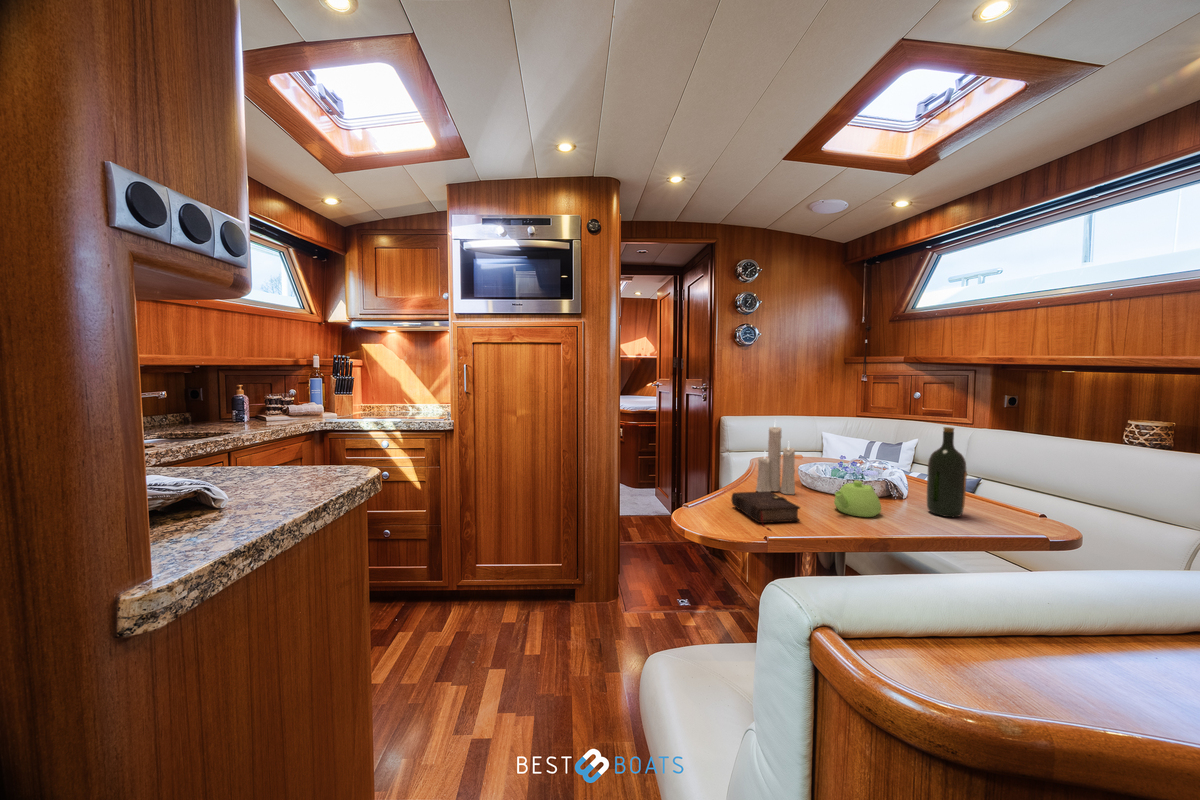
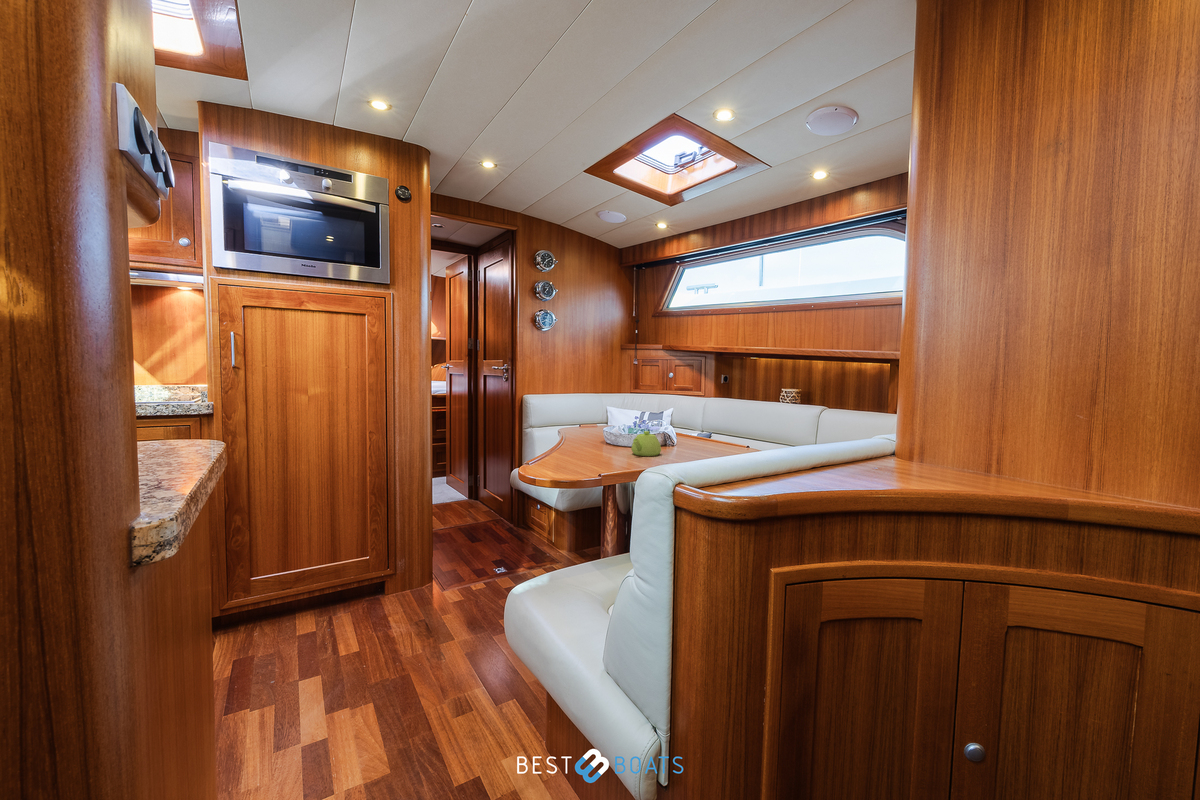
candle: present [756,423,795,494] -> none [572,386,602,450]
wine bottle: present [927,427,967,517] -> none [686,391,707,451]
book: present [731,491,800,526] -> none [560,445,613,468]

